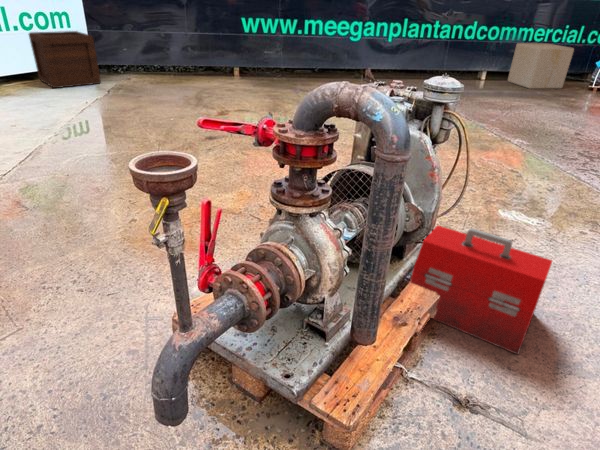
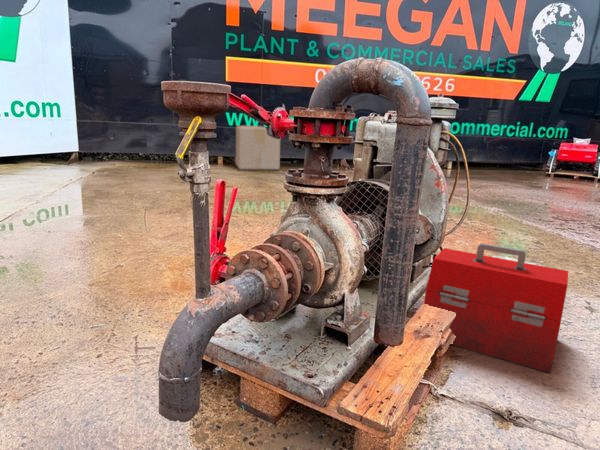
wooden crate: present [29,31,101,88] -> none [18,120,86,170]
cardboard box: present [508,43,574,89] -> present [235,126,281,170]

